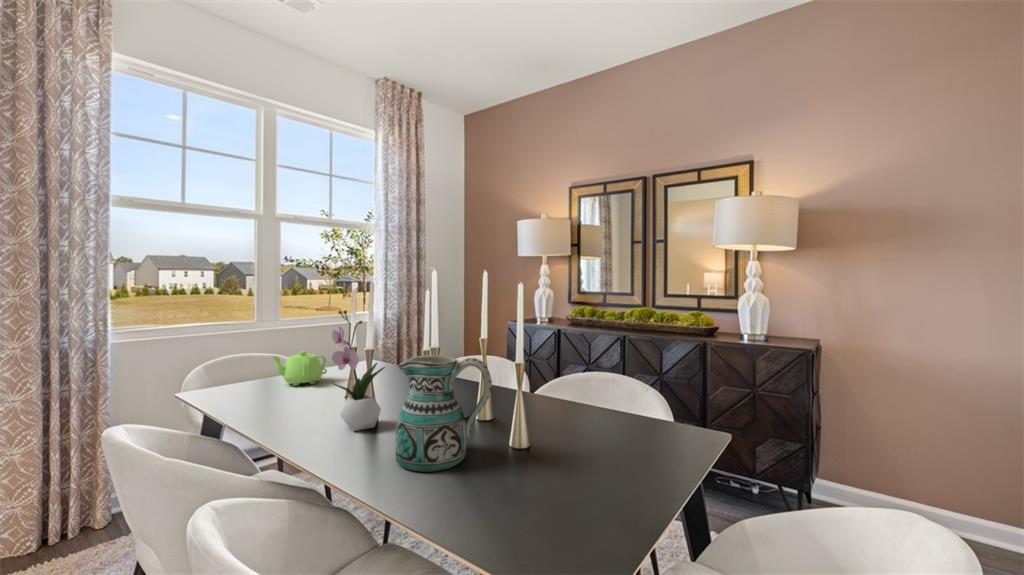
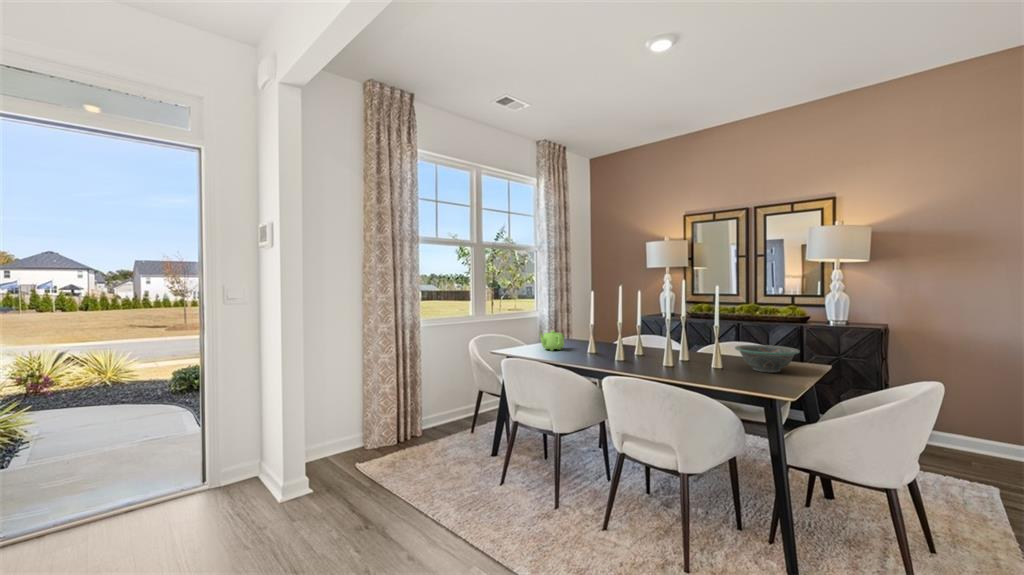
flower arrangement: present [332,310,385,431] -> none [612,304,640,366]
ceramic pitcher: present [396,355,492,472] -> none [666,325,713,377]
decorative bowl: none [551,388,666,452] -> present [735,345,800,373]

